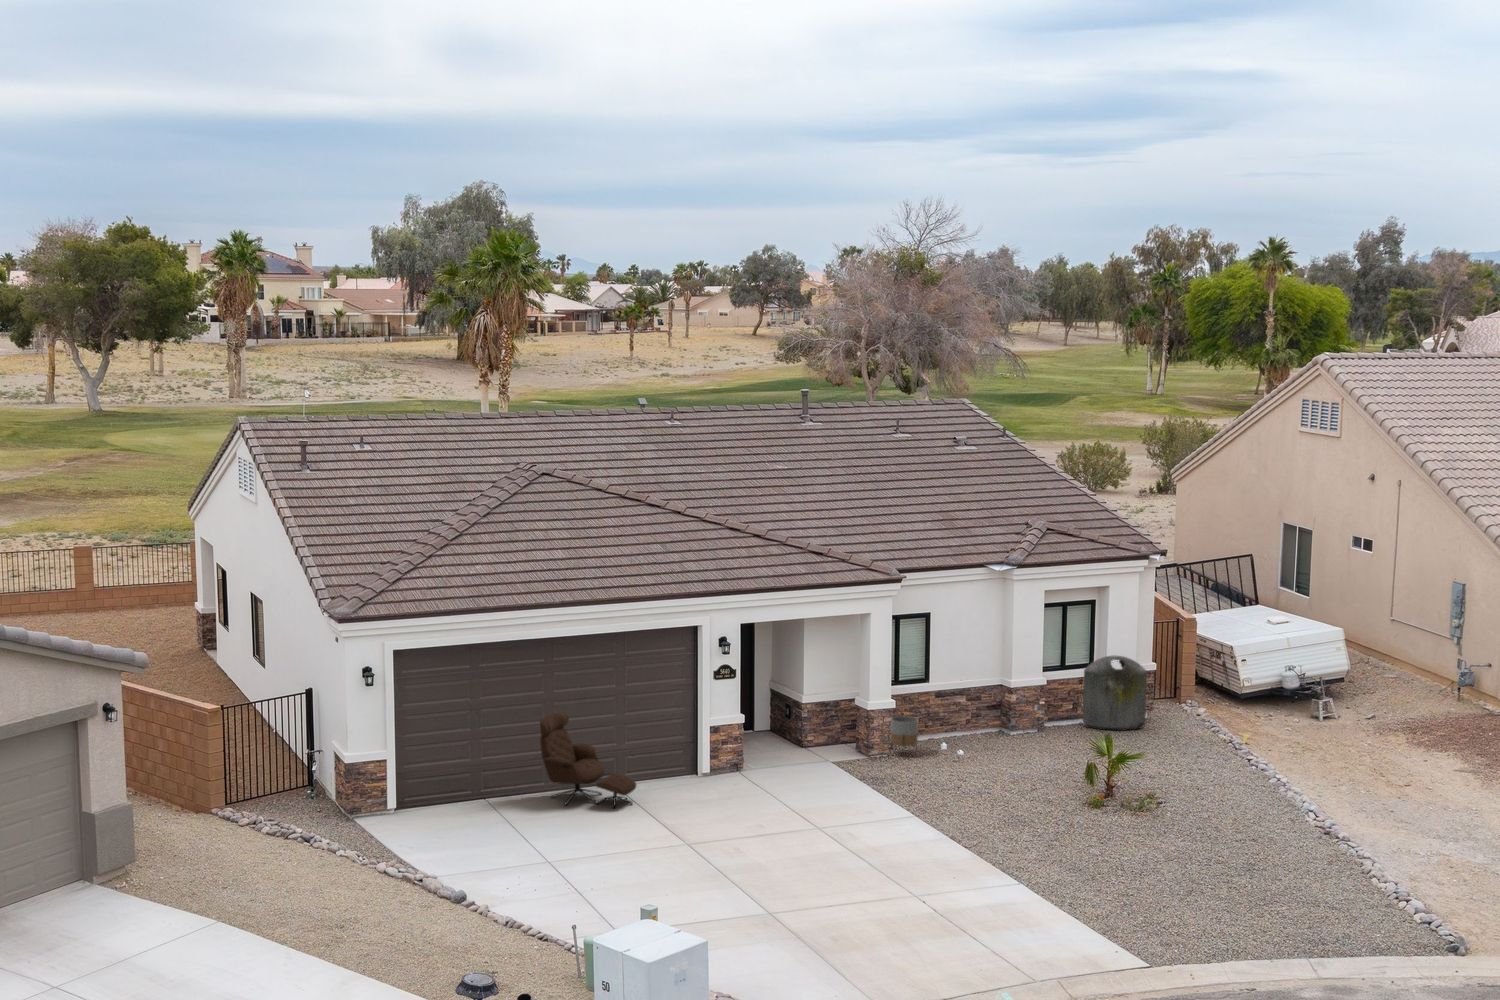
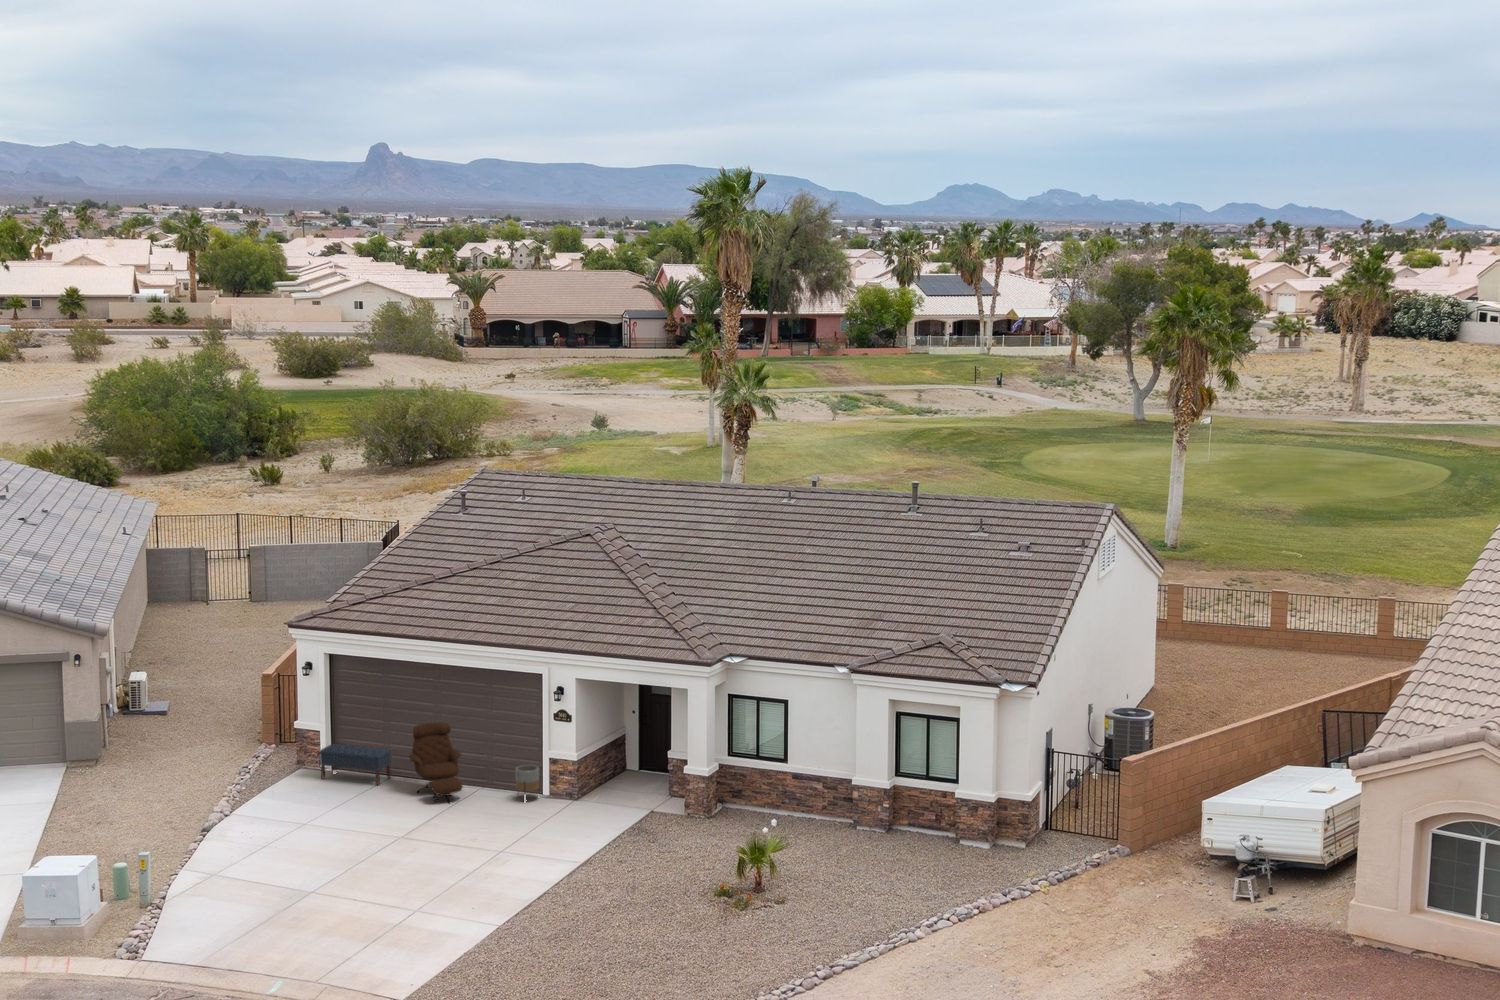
trash can: present [1083,656,1147,730] -> none [925,775,977,853]
planter: present [891,716,918,746] -> present [516,765,539,792]
bench: none [403,763,503,822] -> present [319,744,391,785]

